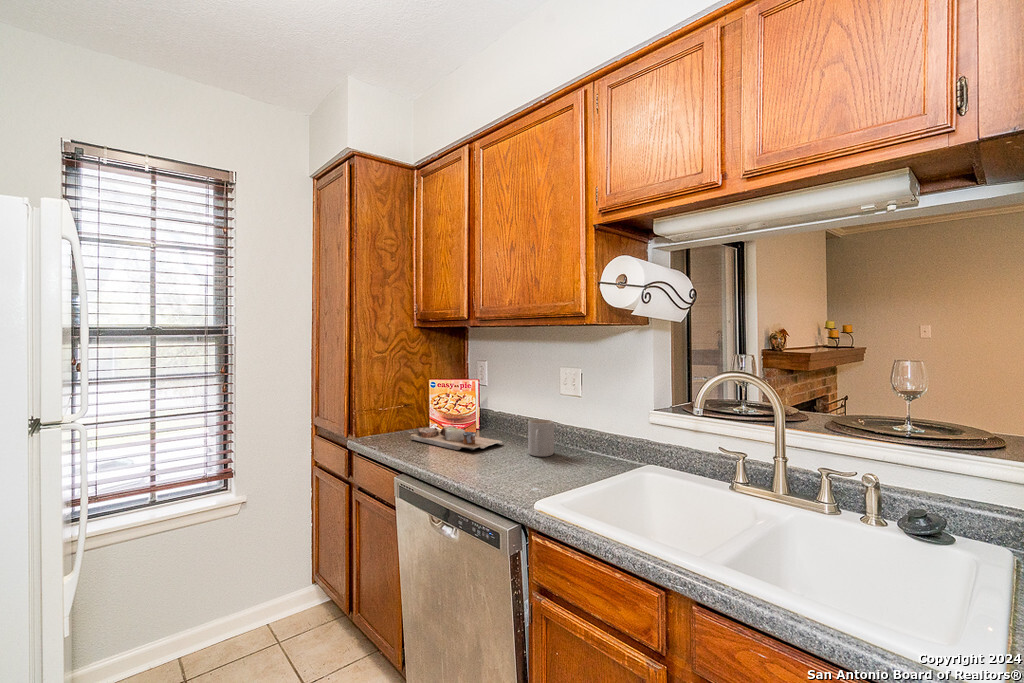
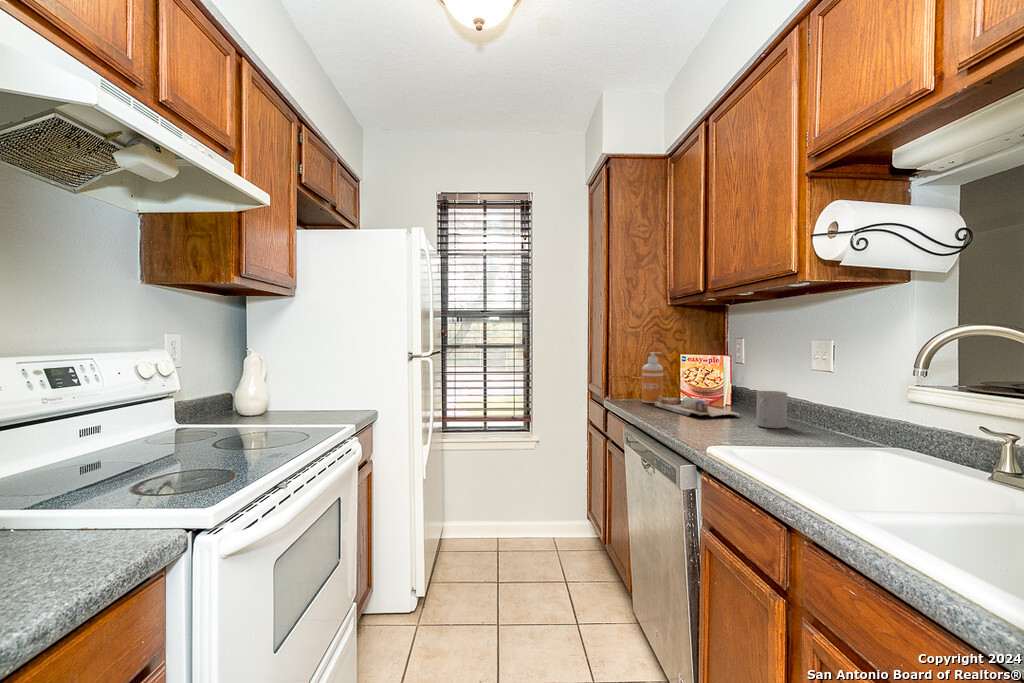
soap dispenser: none [390,379,412,435] -> present [642,352,663,403]

